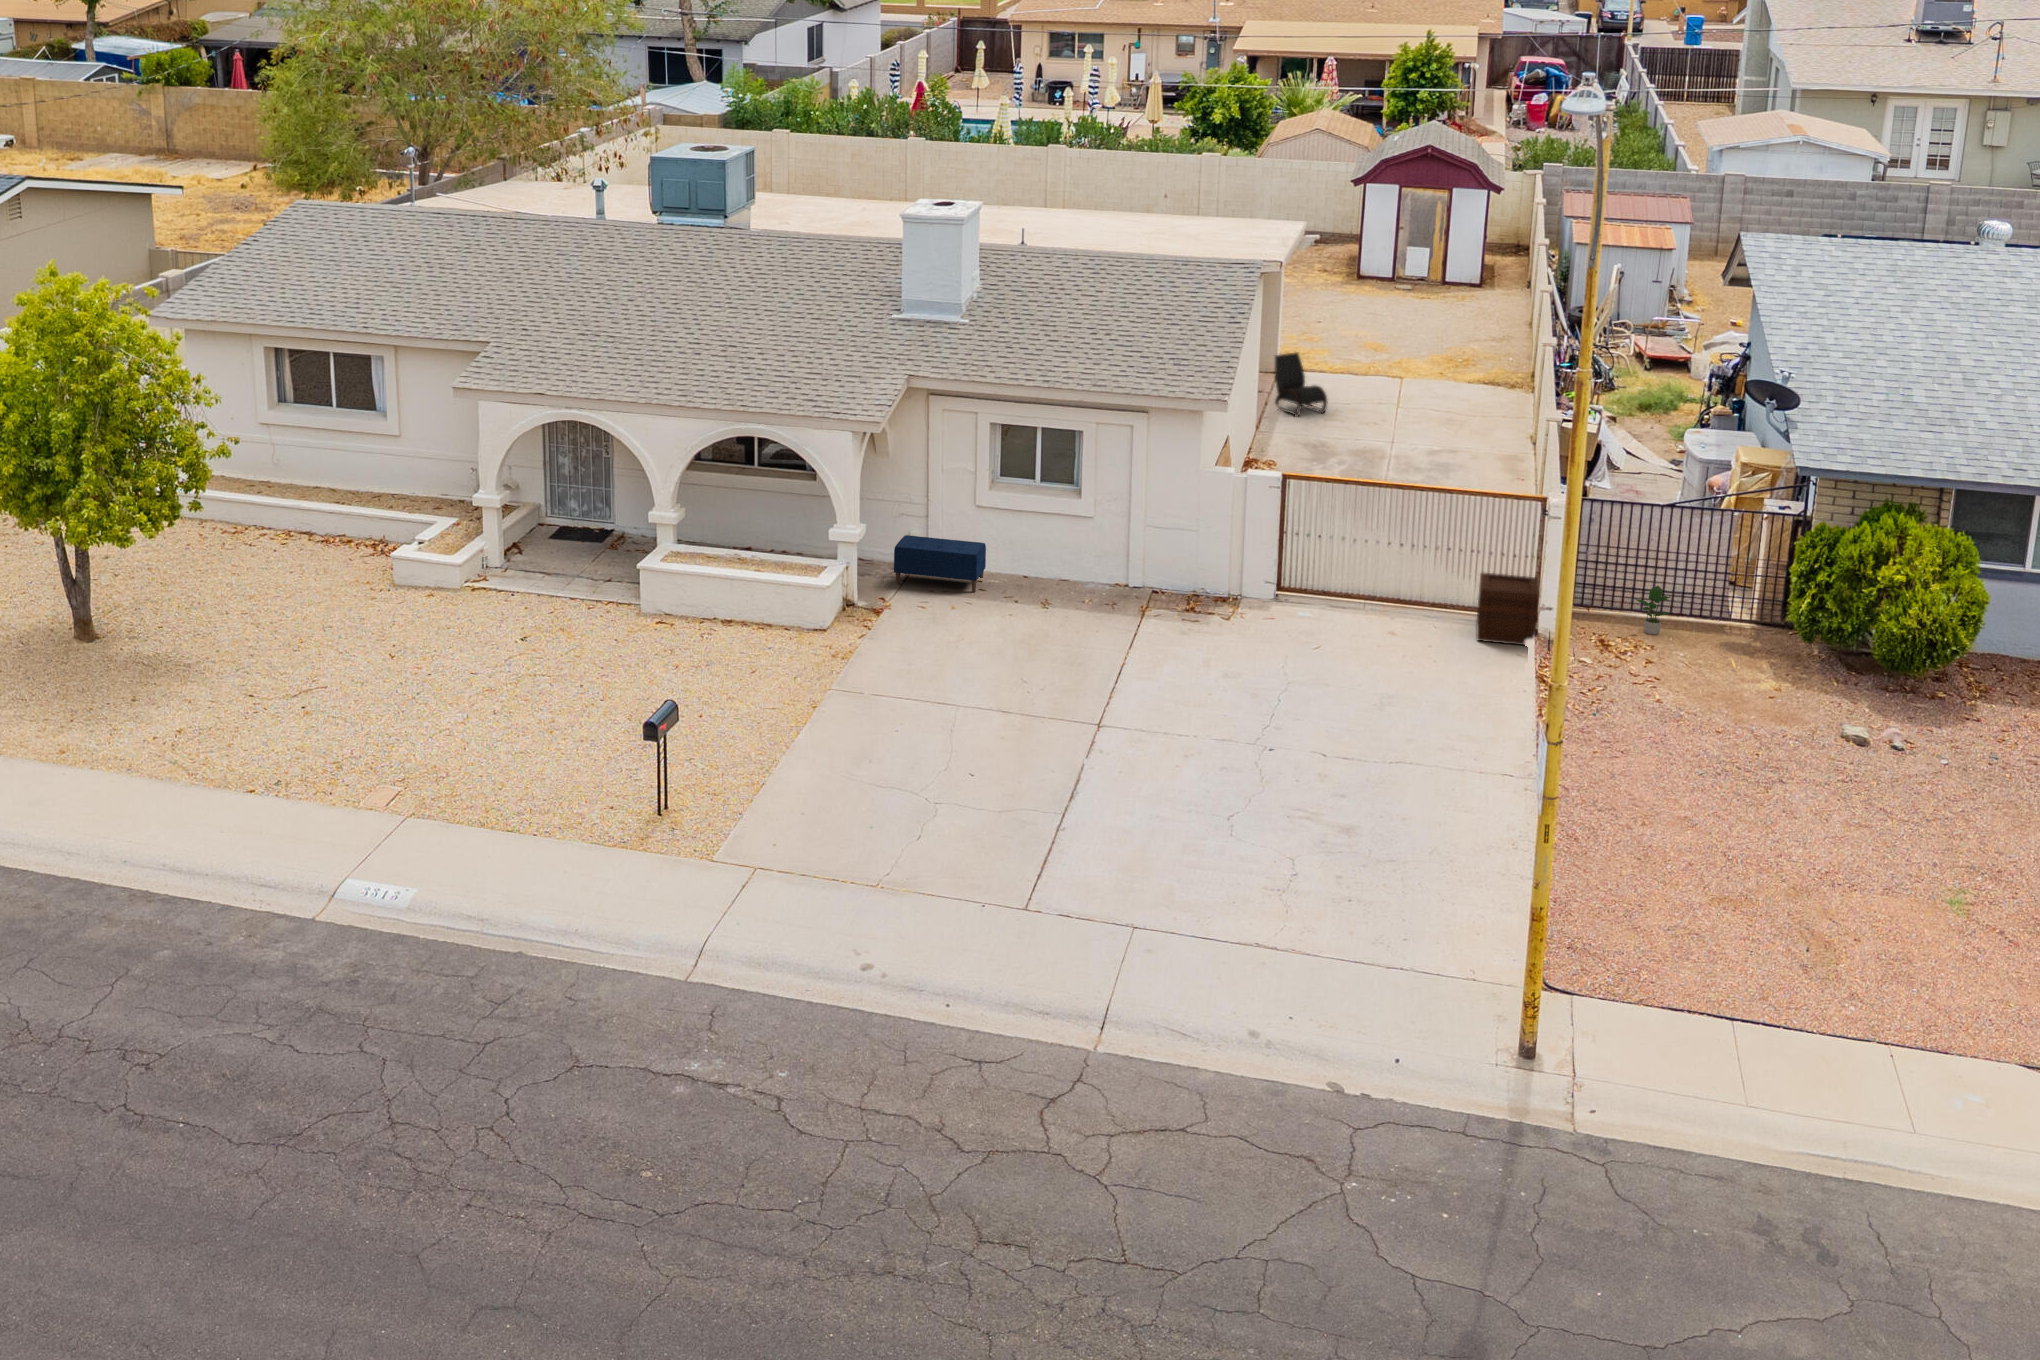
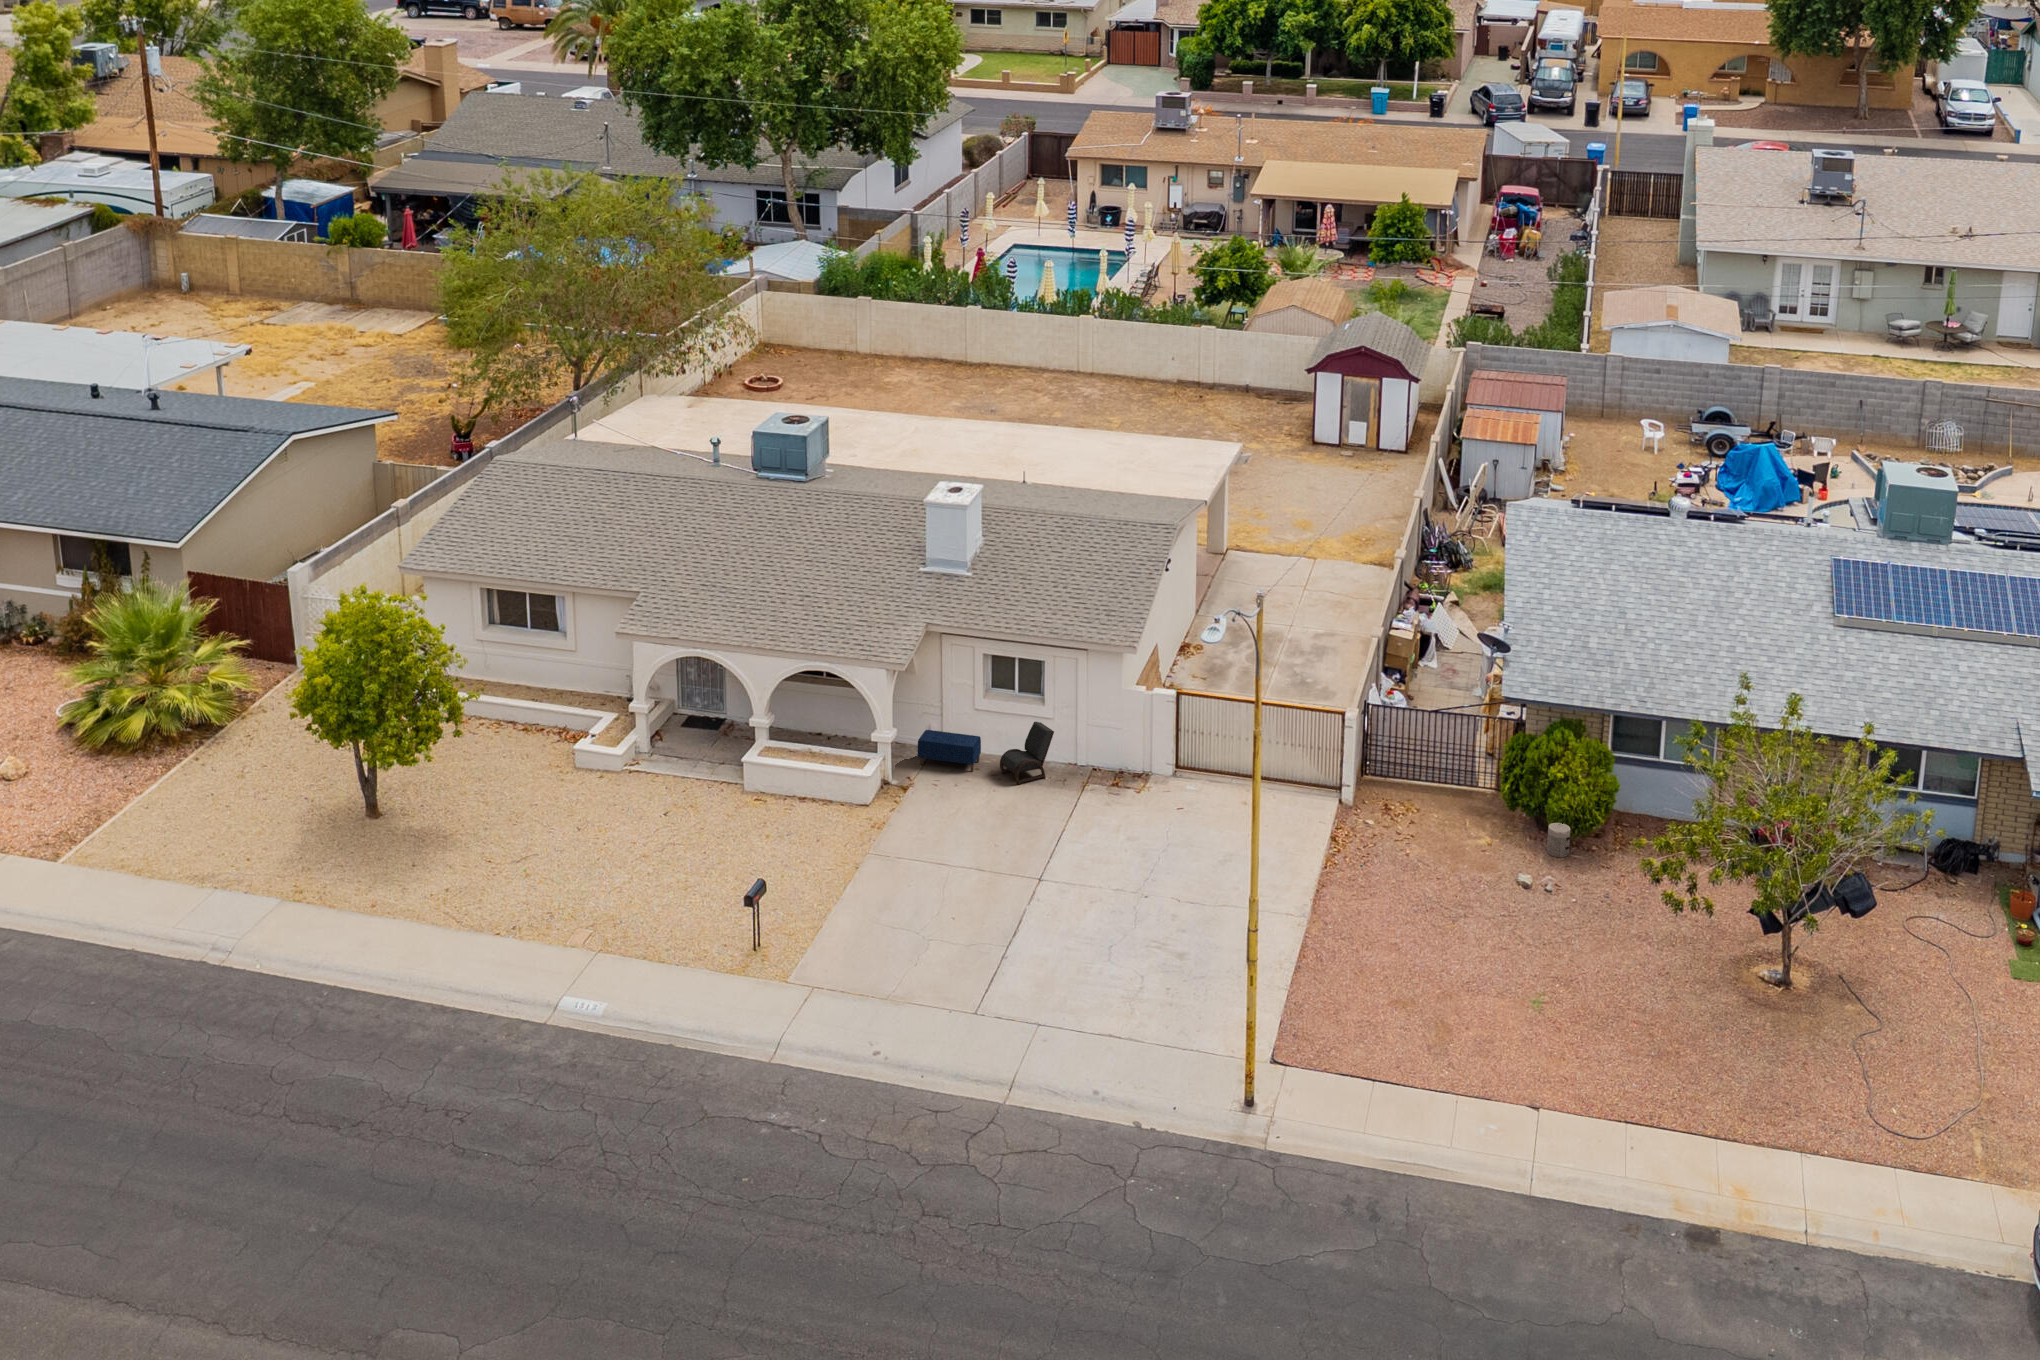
lounge chair: present [1275,353,1328,417] -> present [1000,722,1054,785]
wooden crate: present [1476,573,1539,645] -> none [1304,762,1346,814]
potted plant: present [1636,586,1670,635] -> none [1411,771,1436,804]
waste bin: none [1865,650,1909,702] -> present [1547,823,1571,858]

